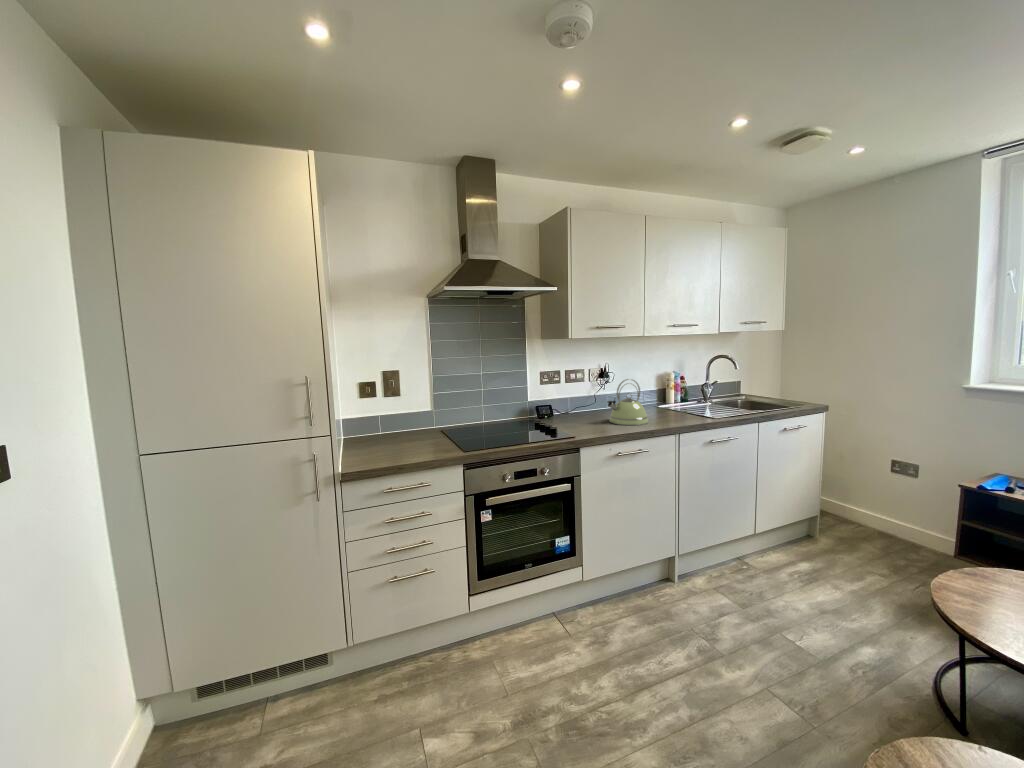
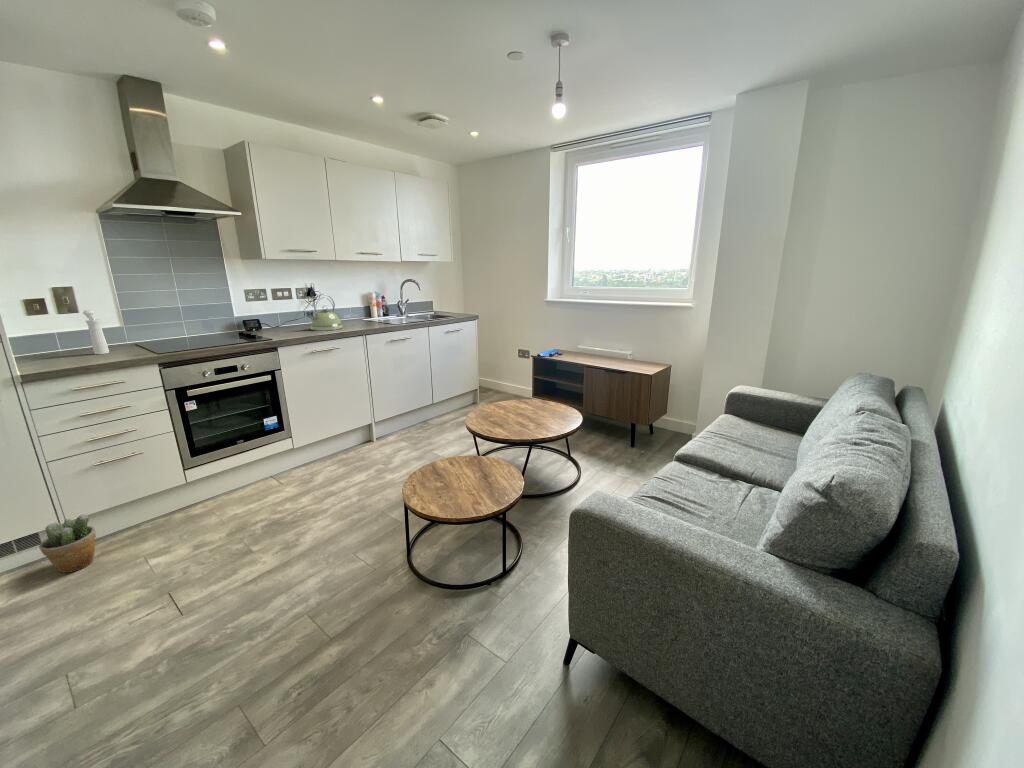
pepper mill: none [403,397,419,446] -> present [83,310,109,354]
potted plant: none [329,648,380,721] -> present [39,515,96,573]

